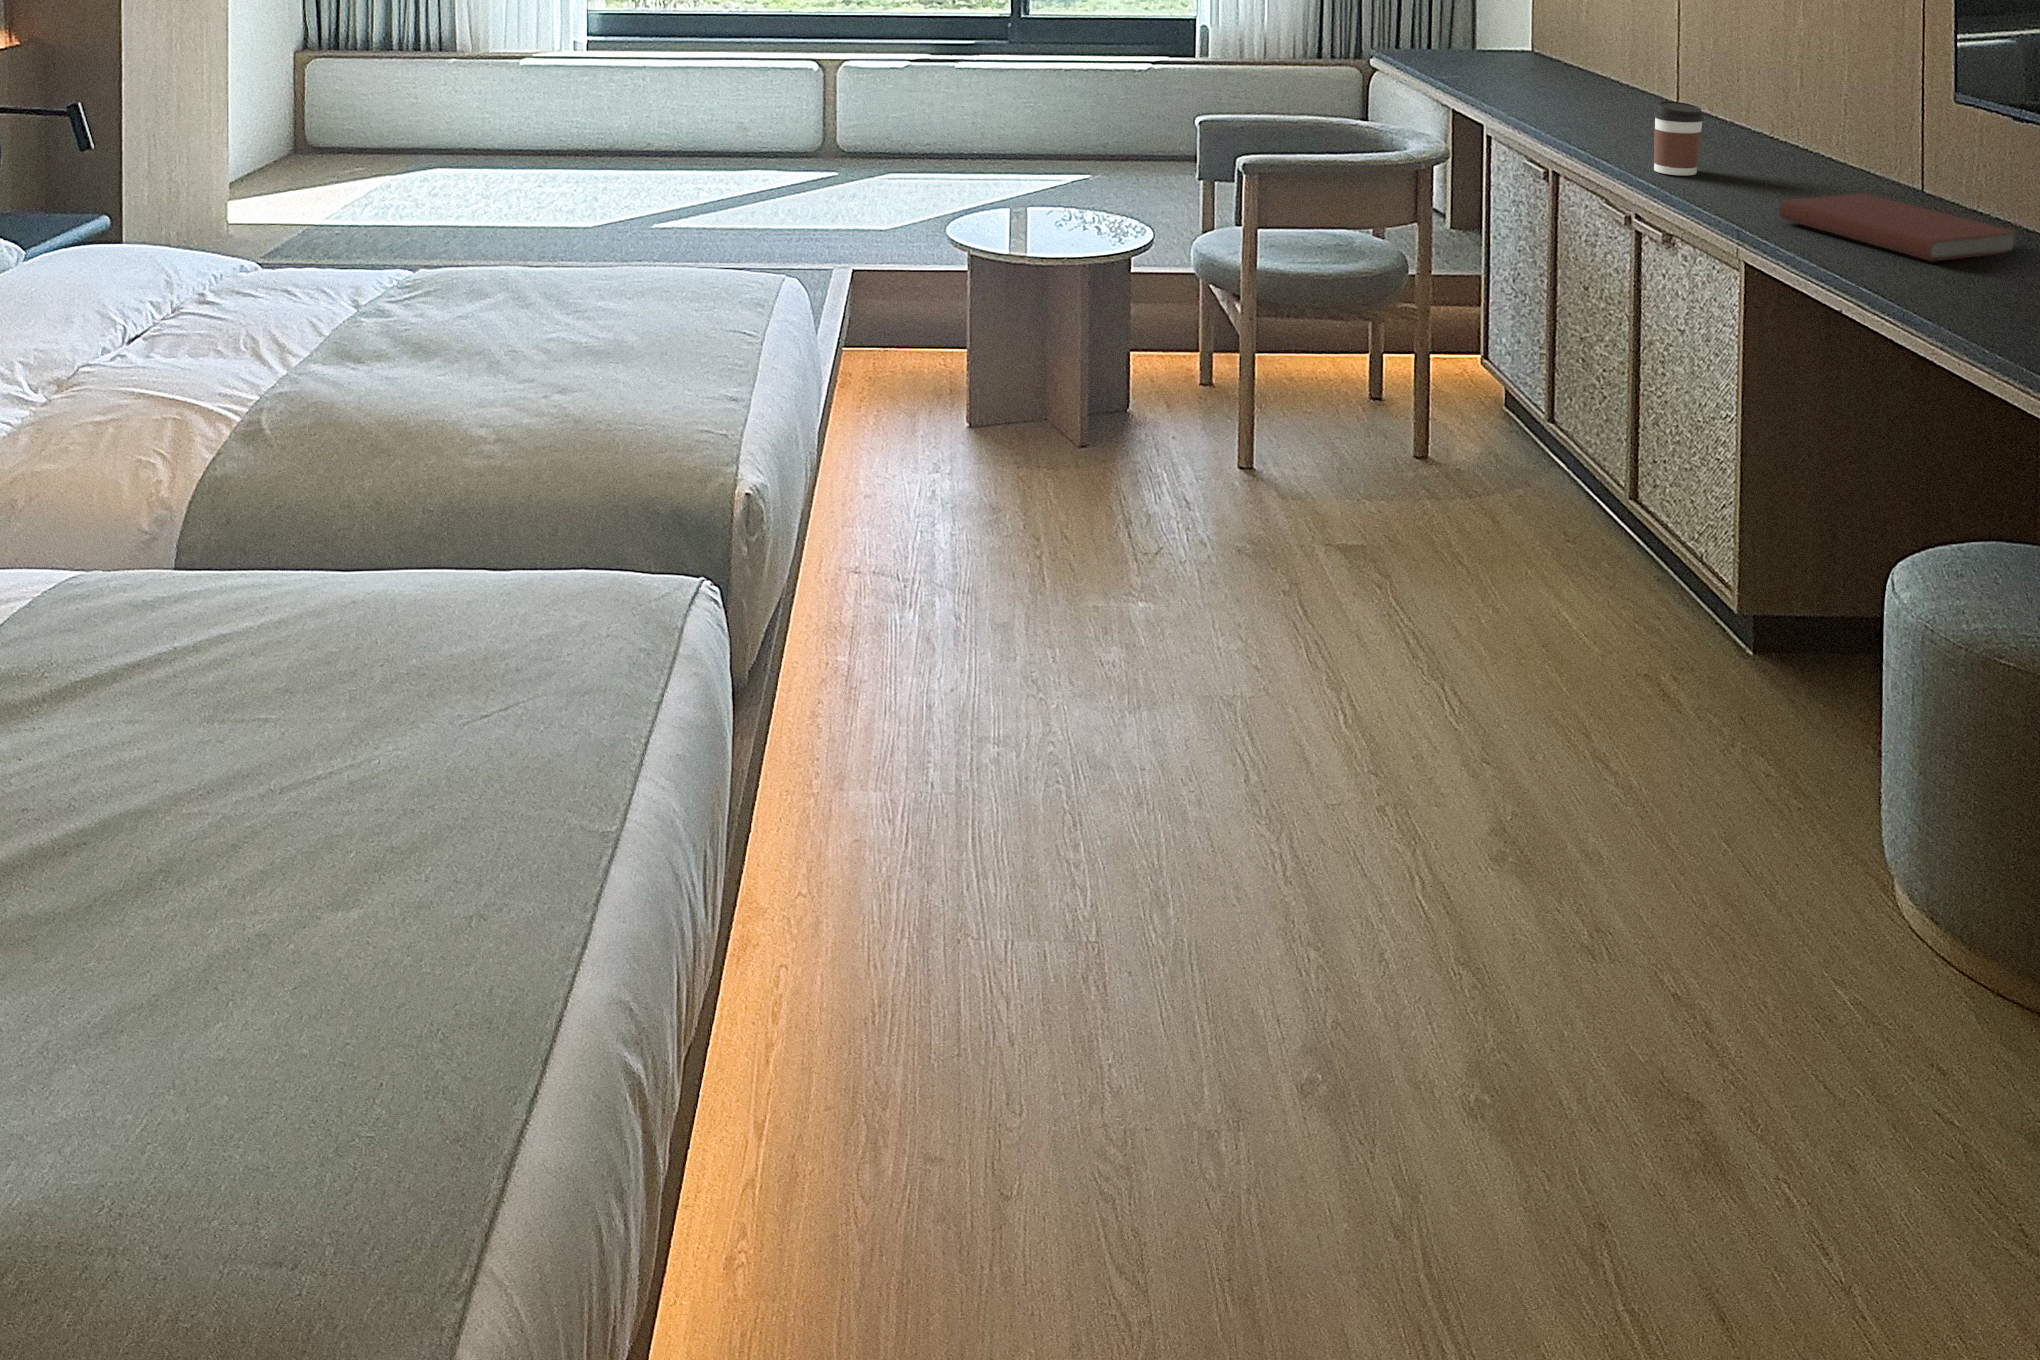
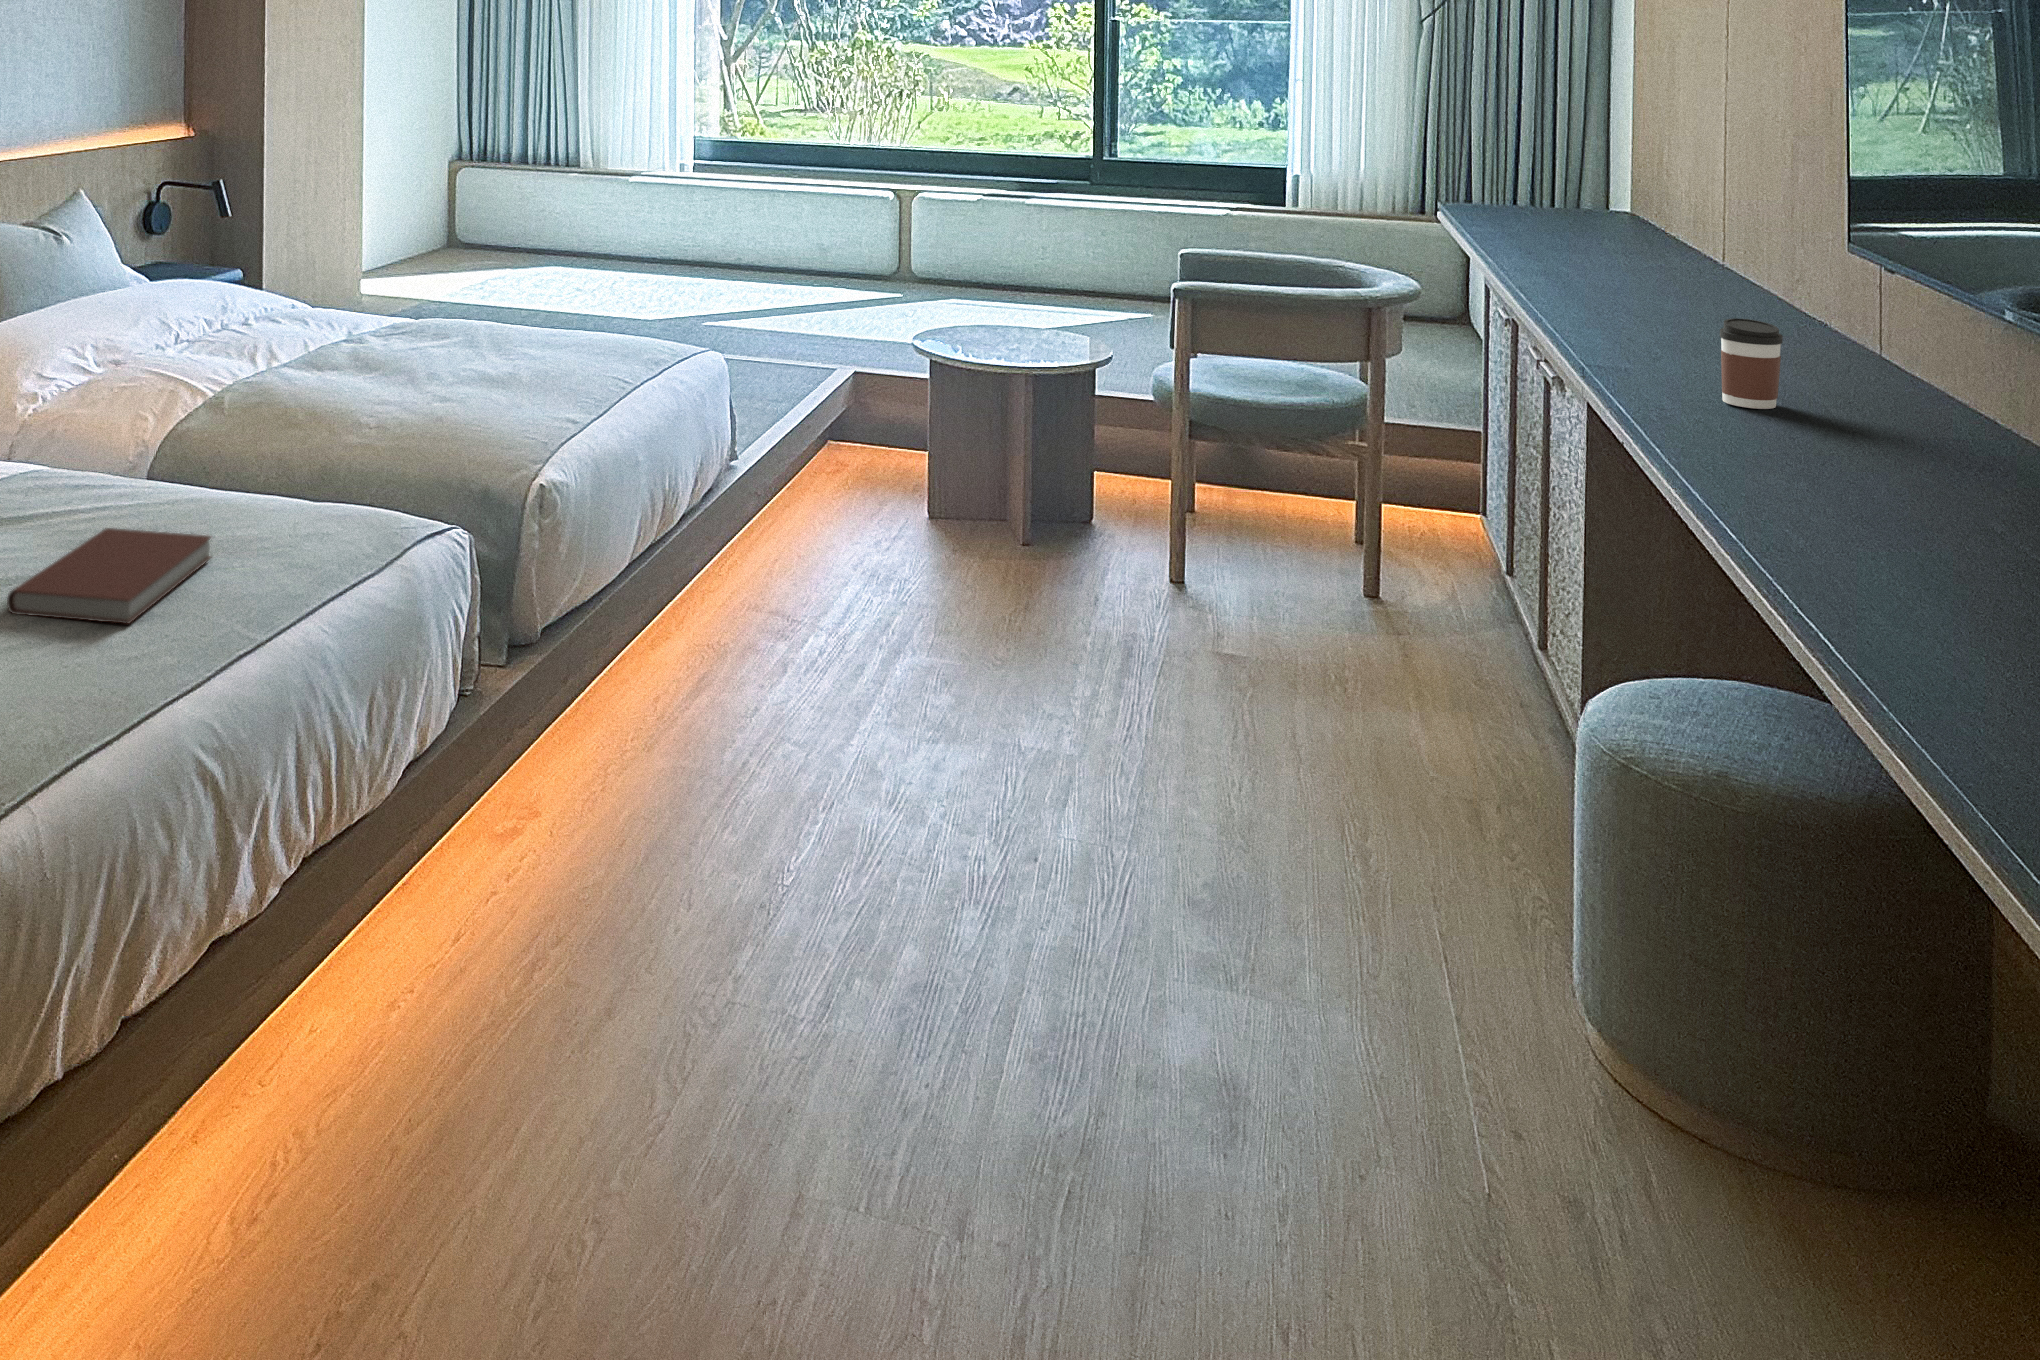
book: present [1779,193,2016,261] -> present [7,528,211,624]

